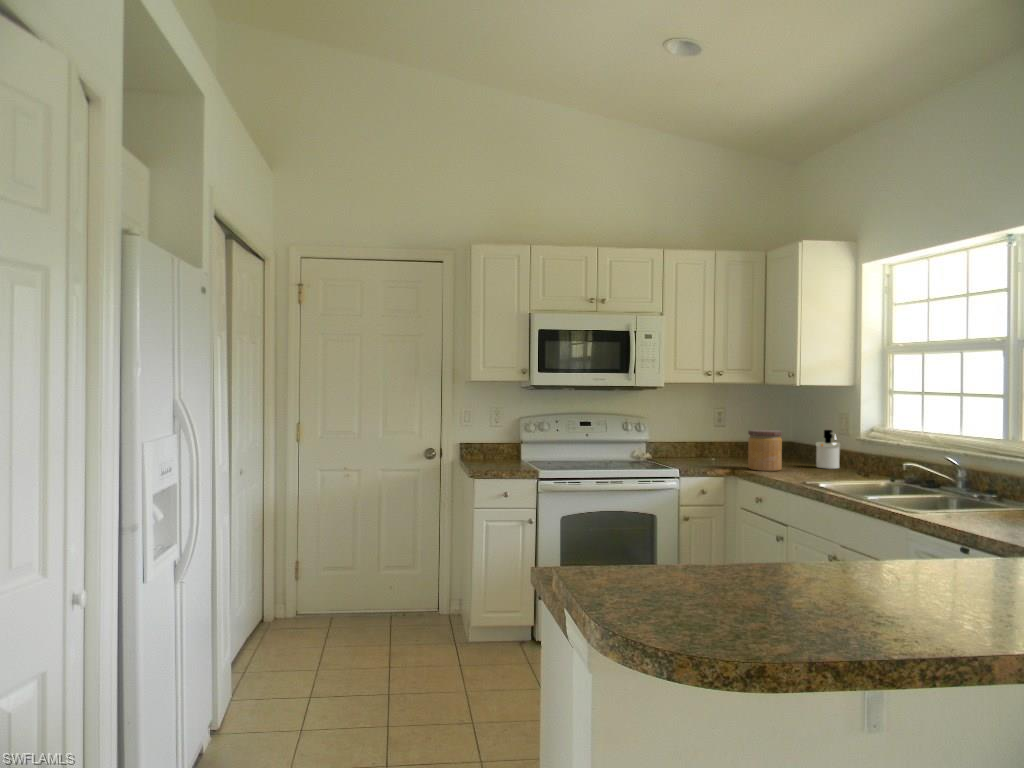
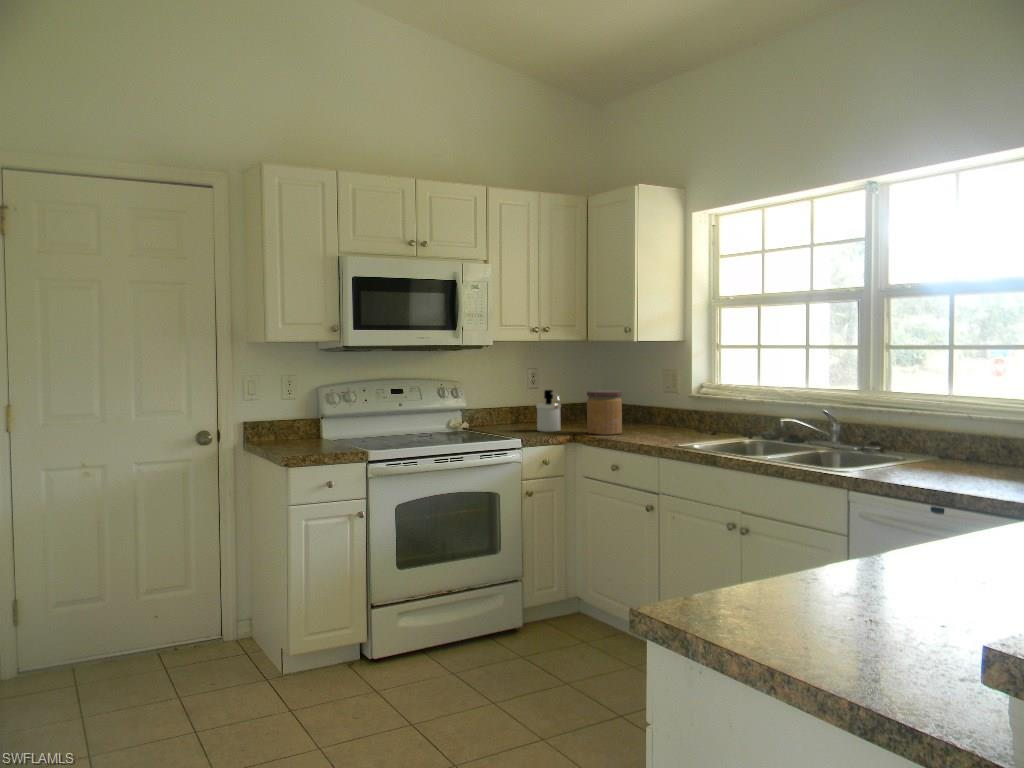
soap dispenser: present [816,430,840,469] -> present [536,390,561,432]

